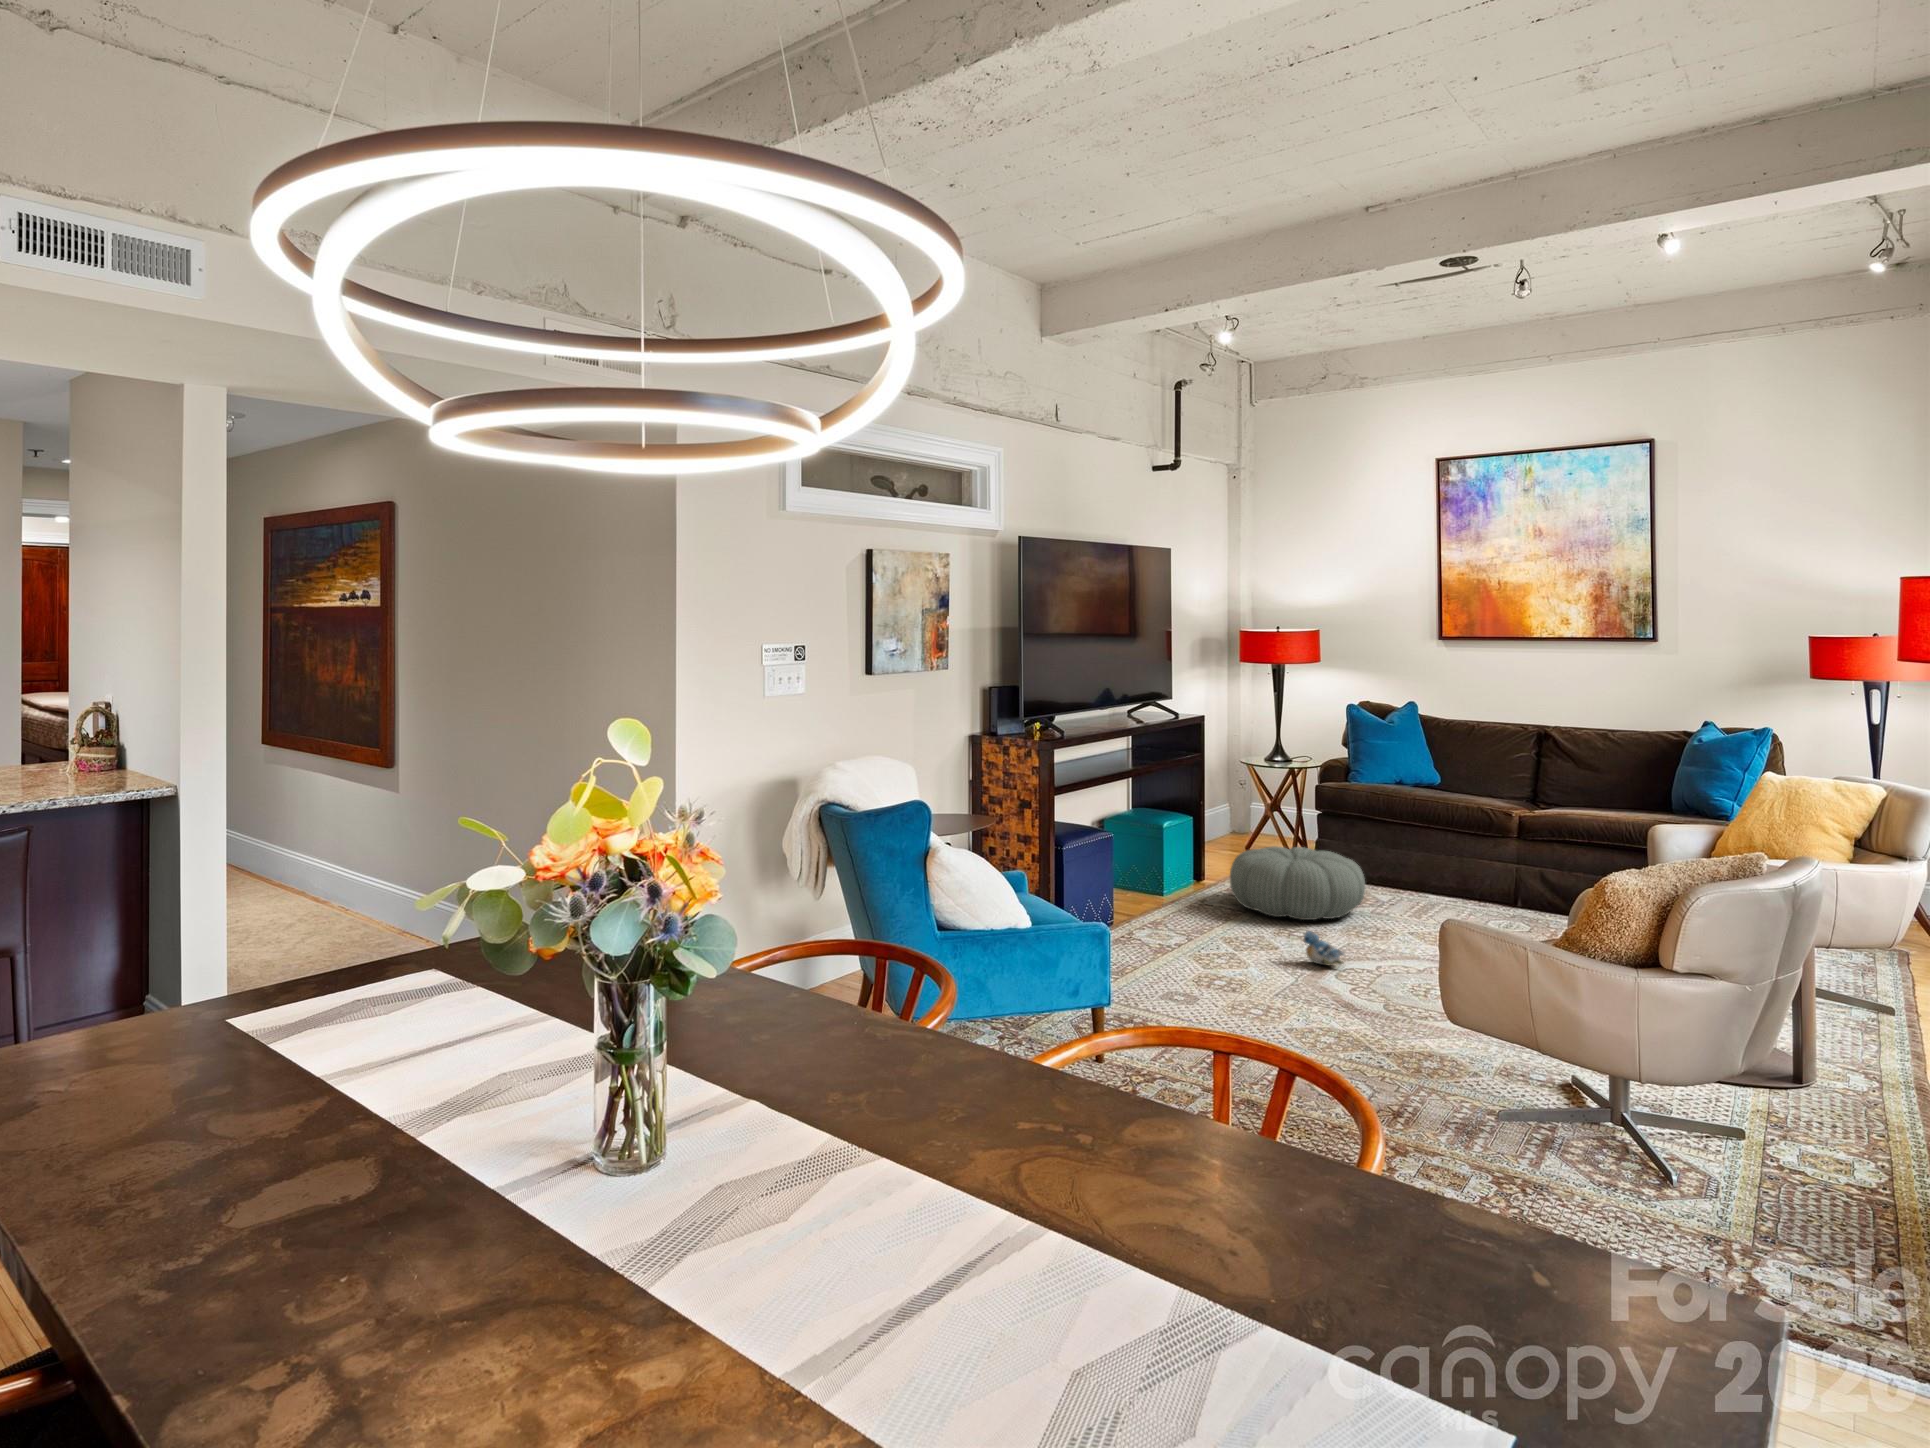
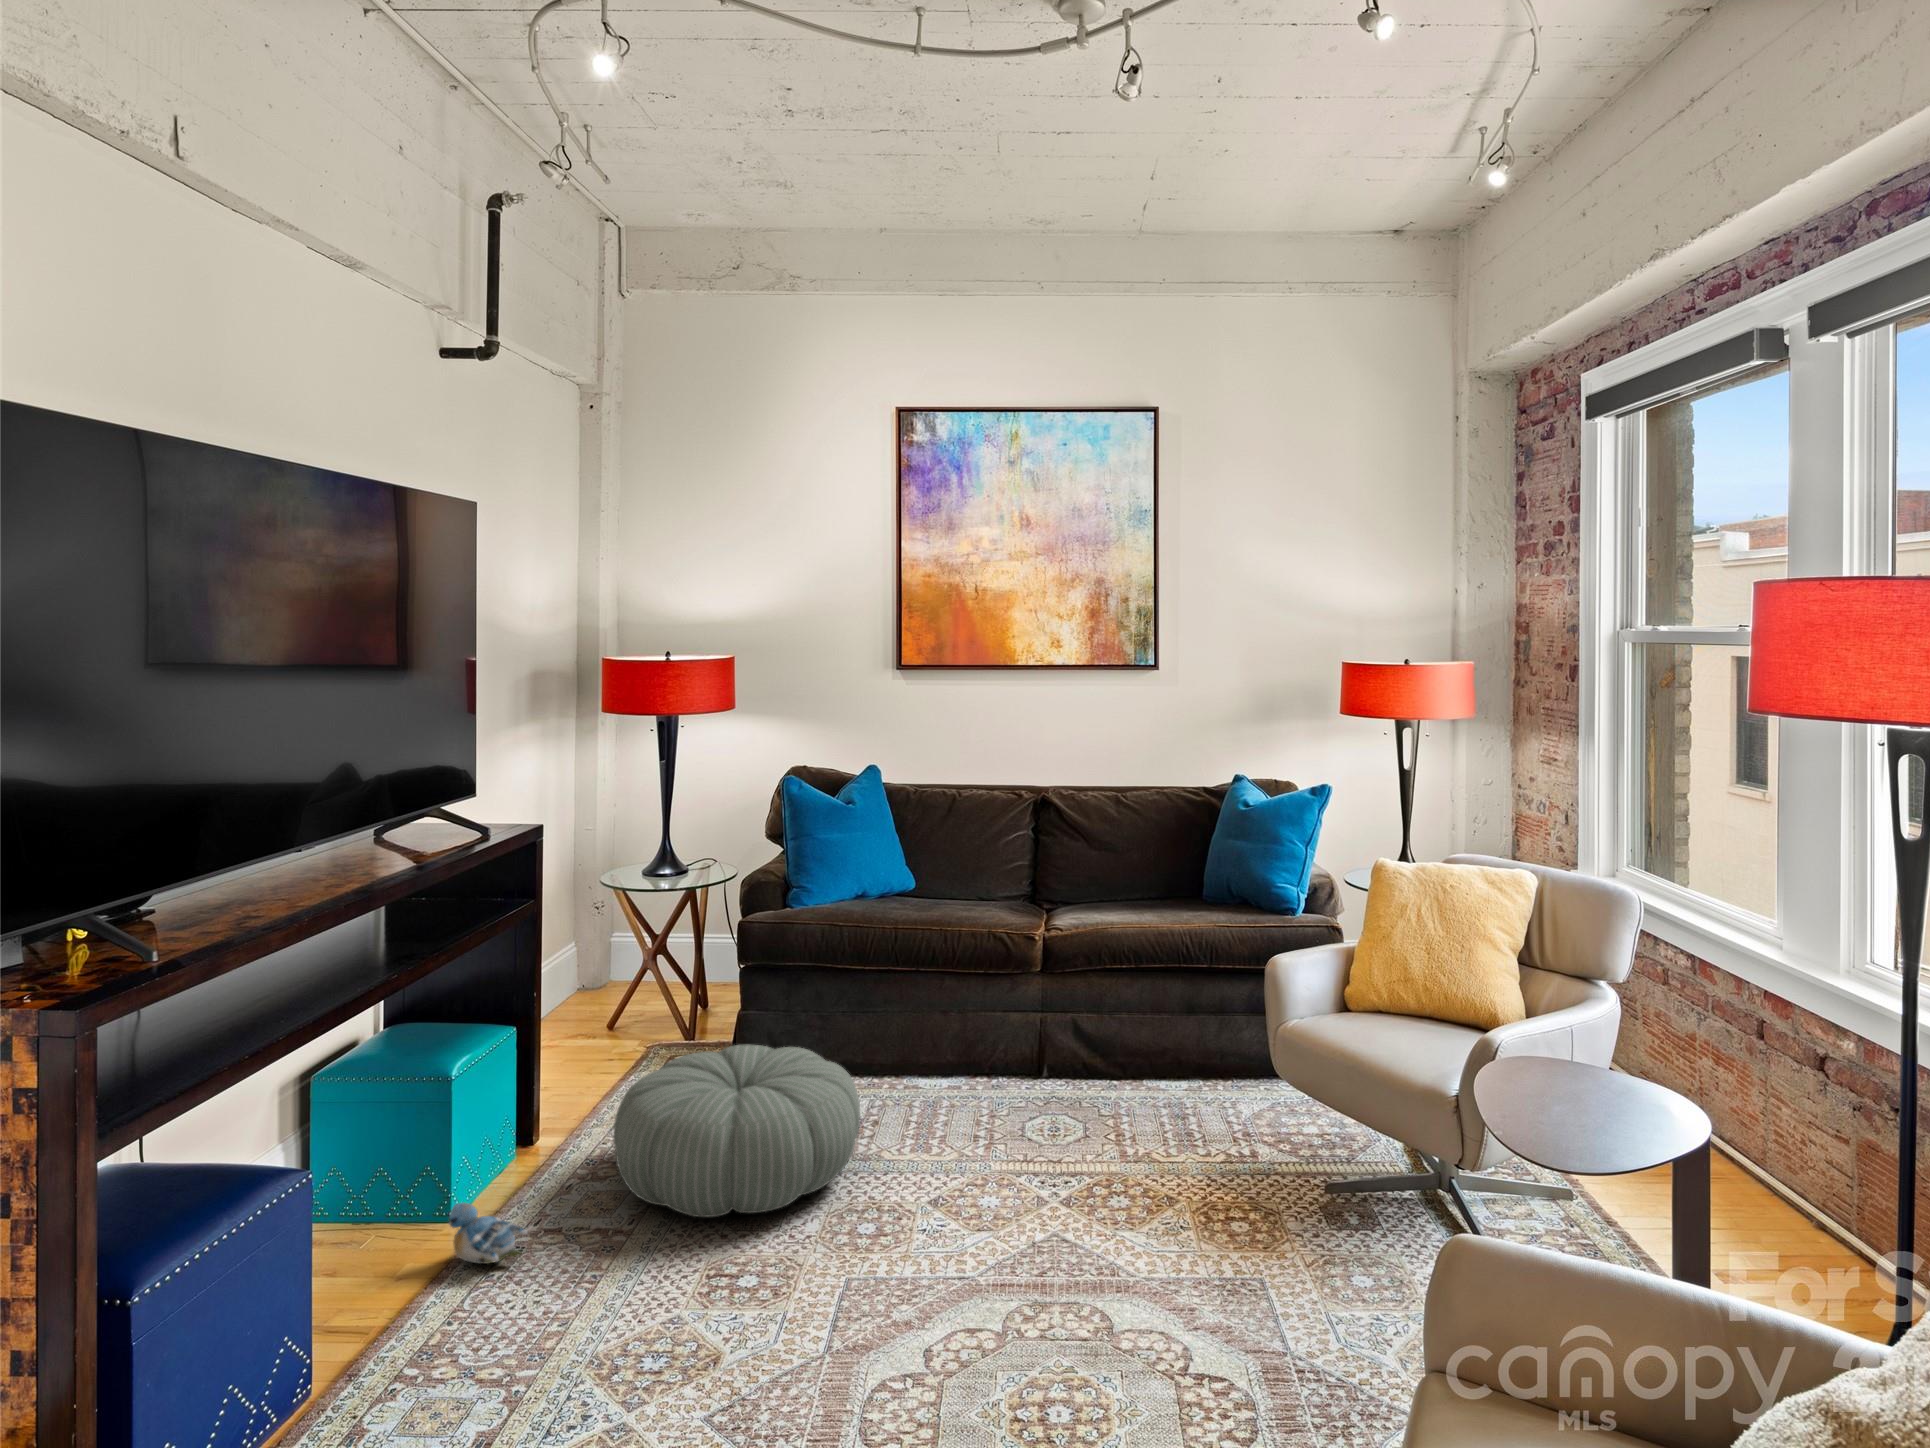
plush toy: present [1303,931,1345,966] -> present [449,1203,528,1264]

